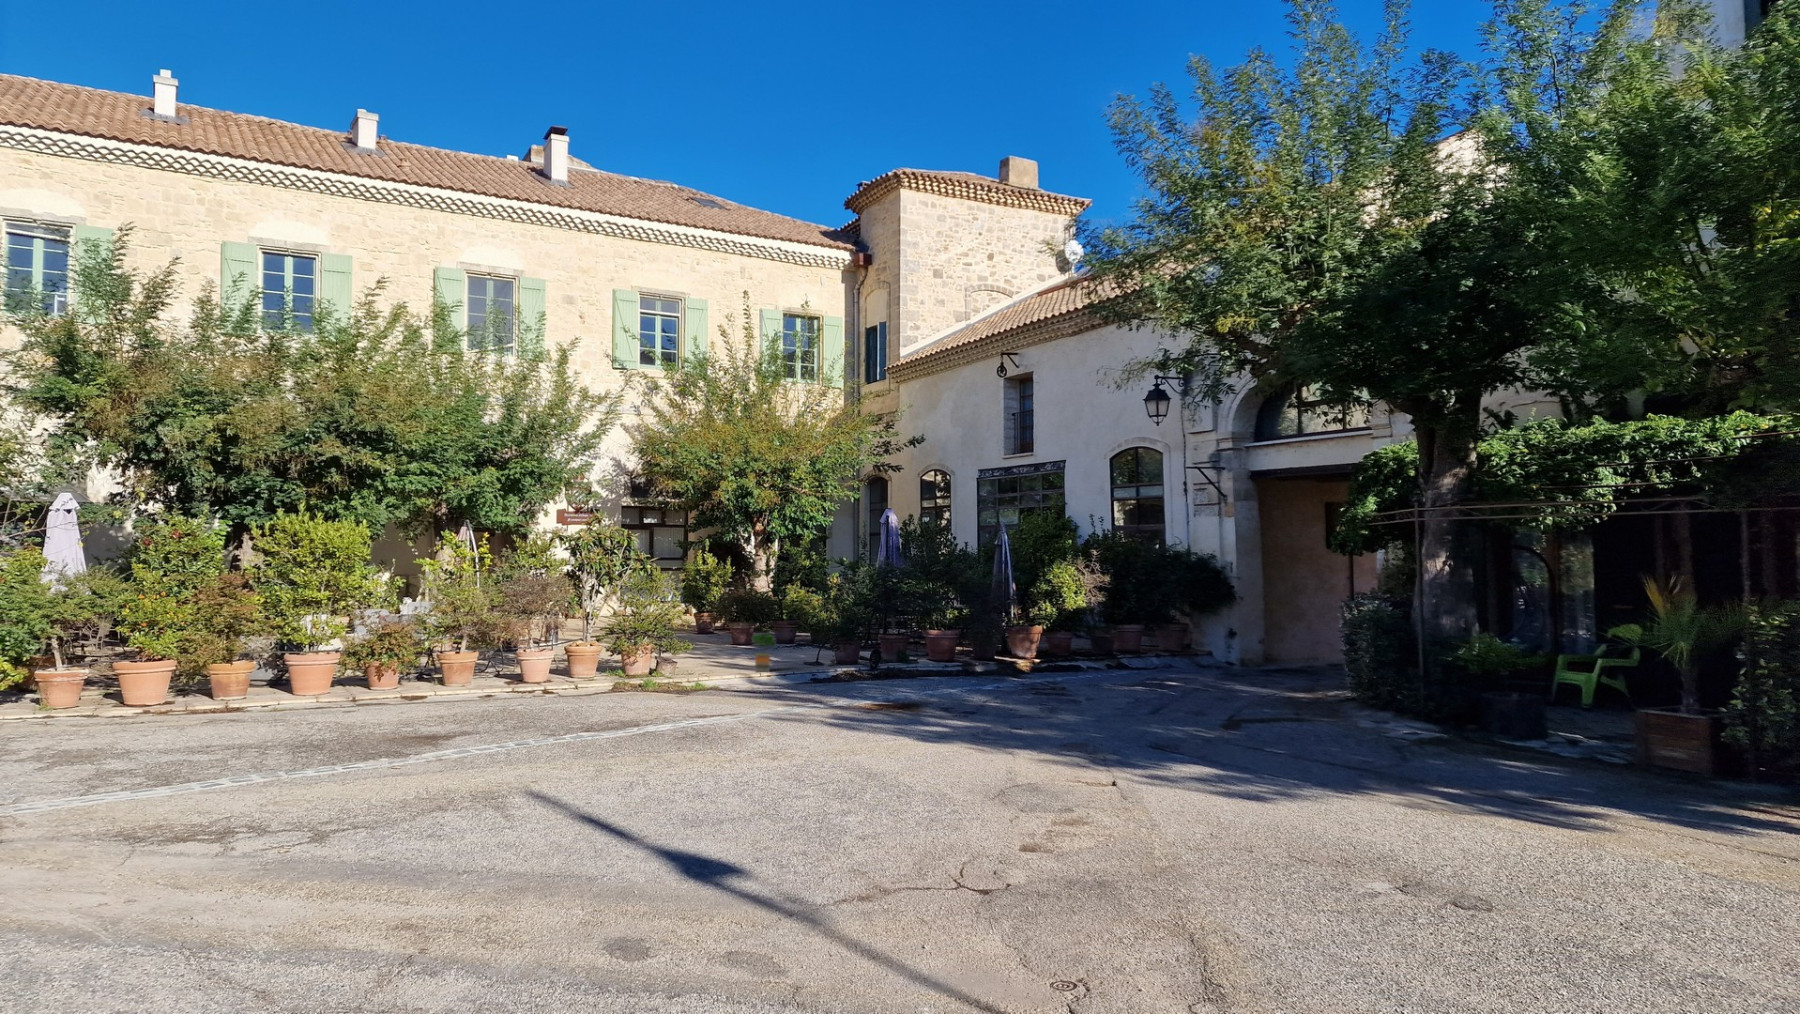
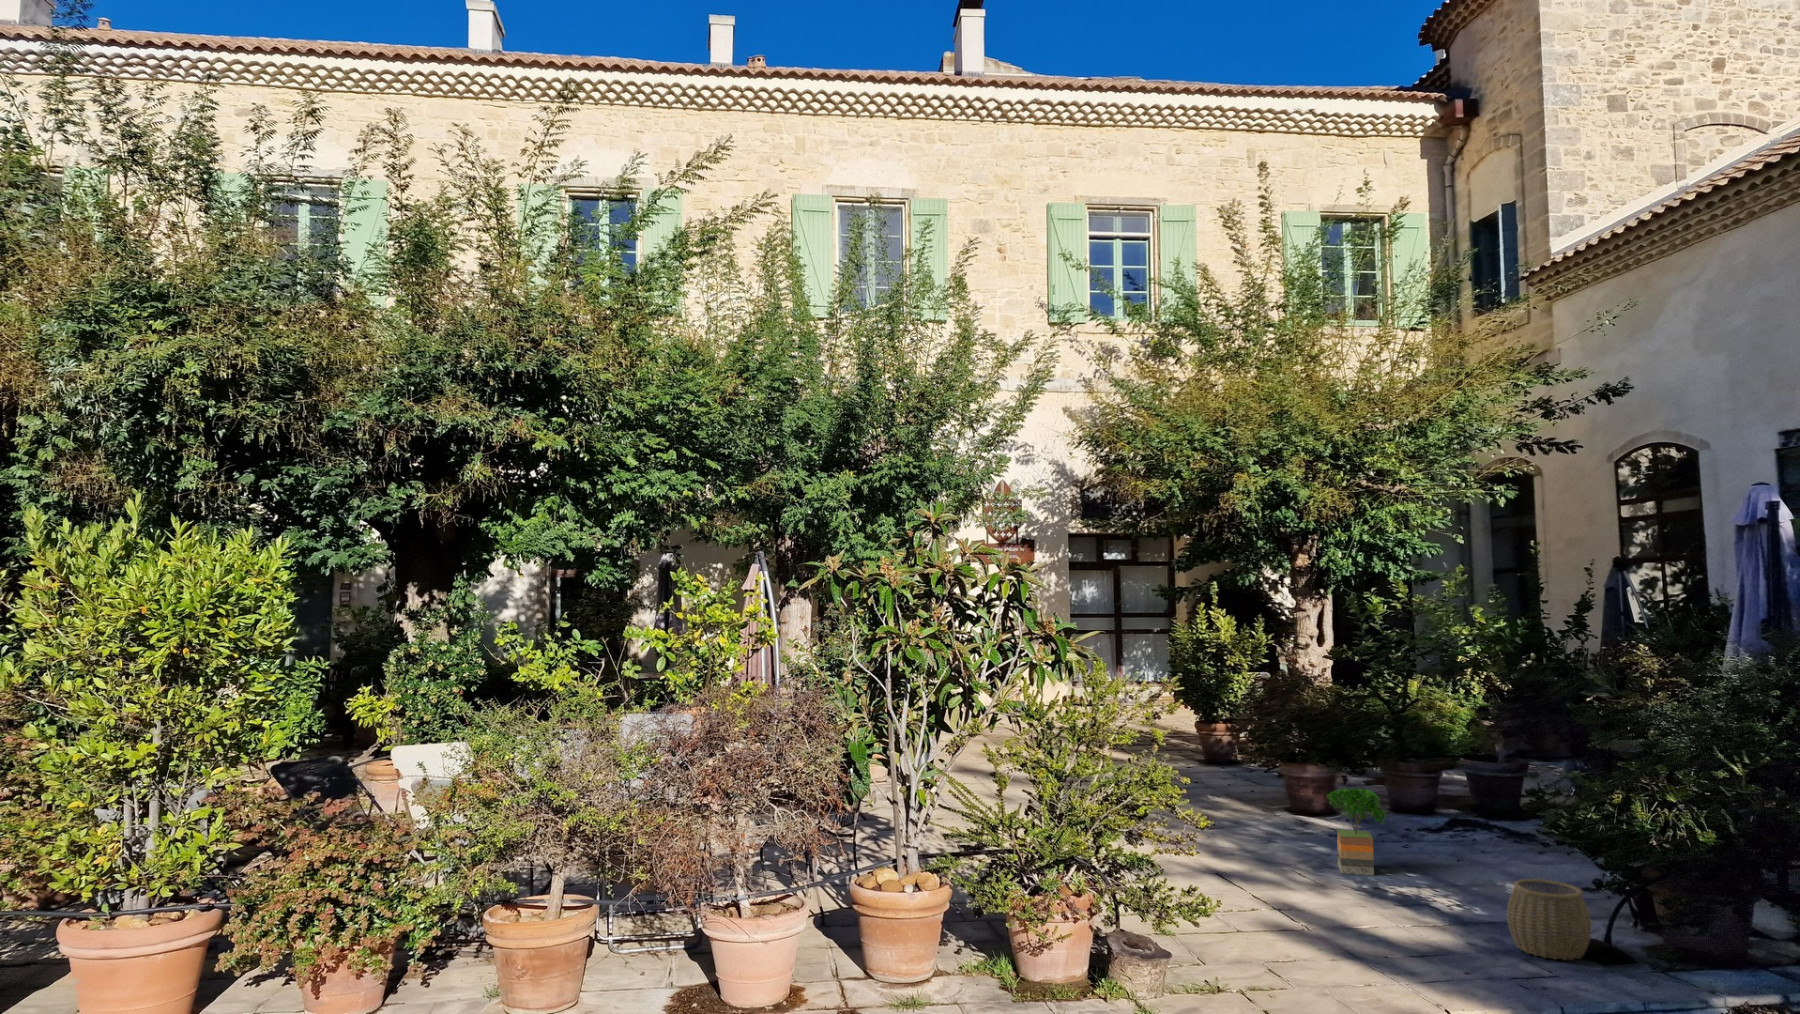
woven basket: none [810,659,839,686] -> present [1507,879,1592,960]

